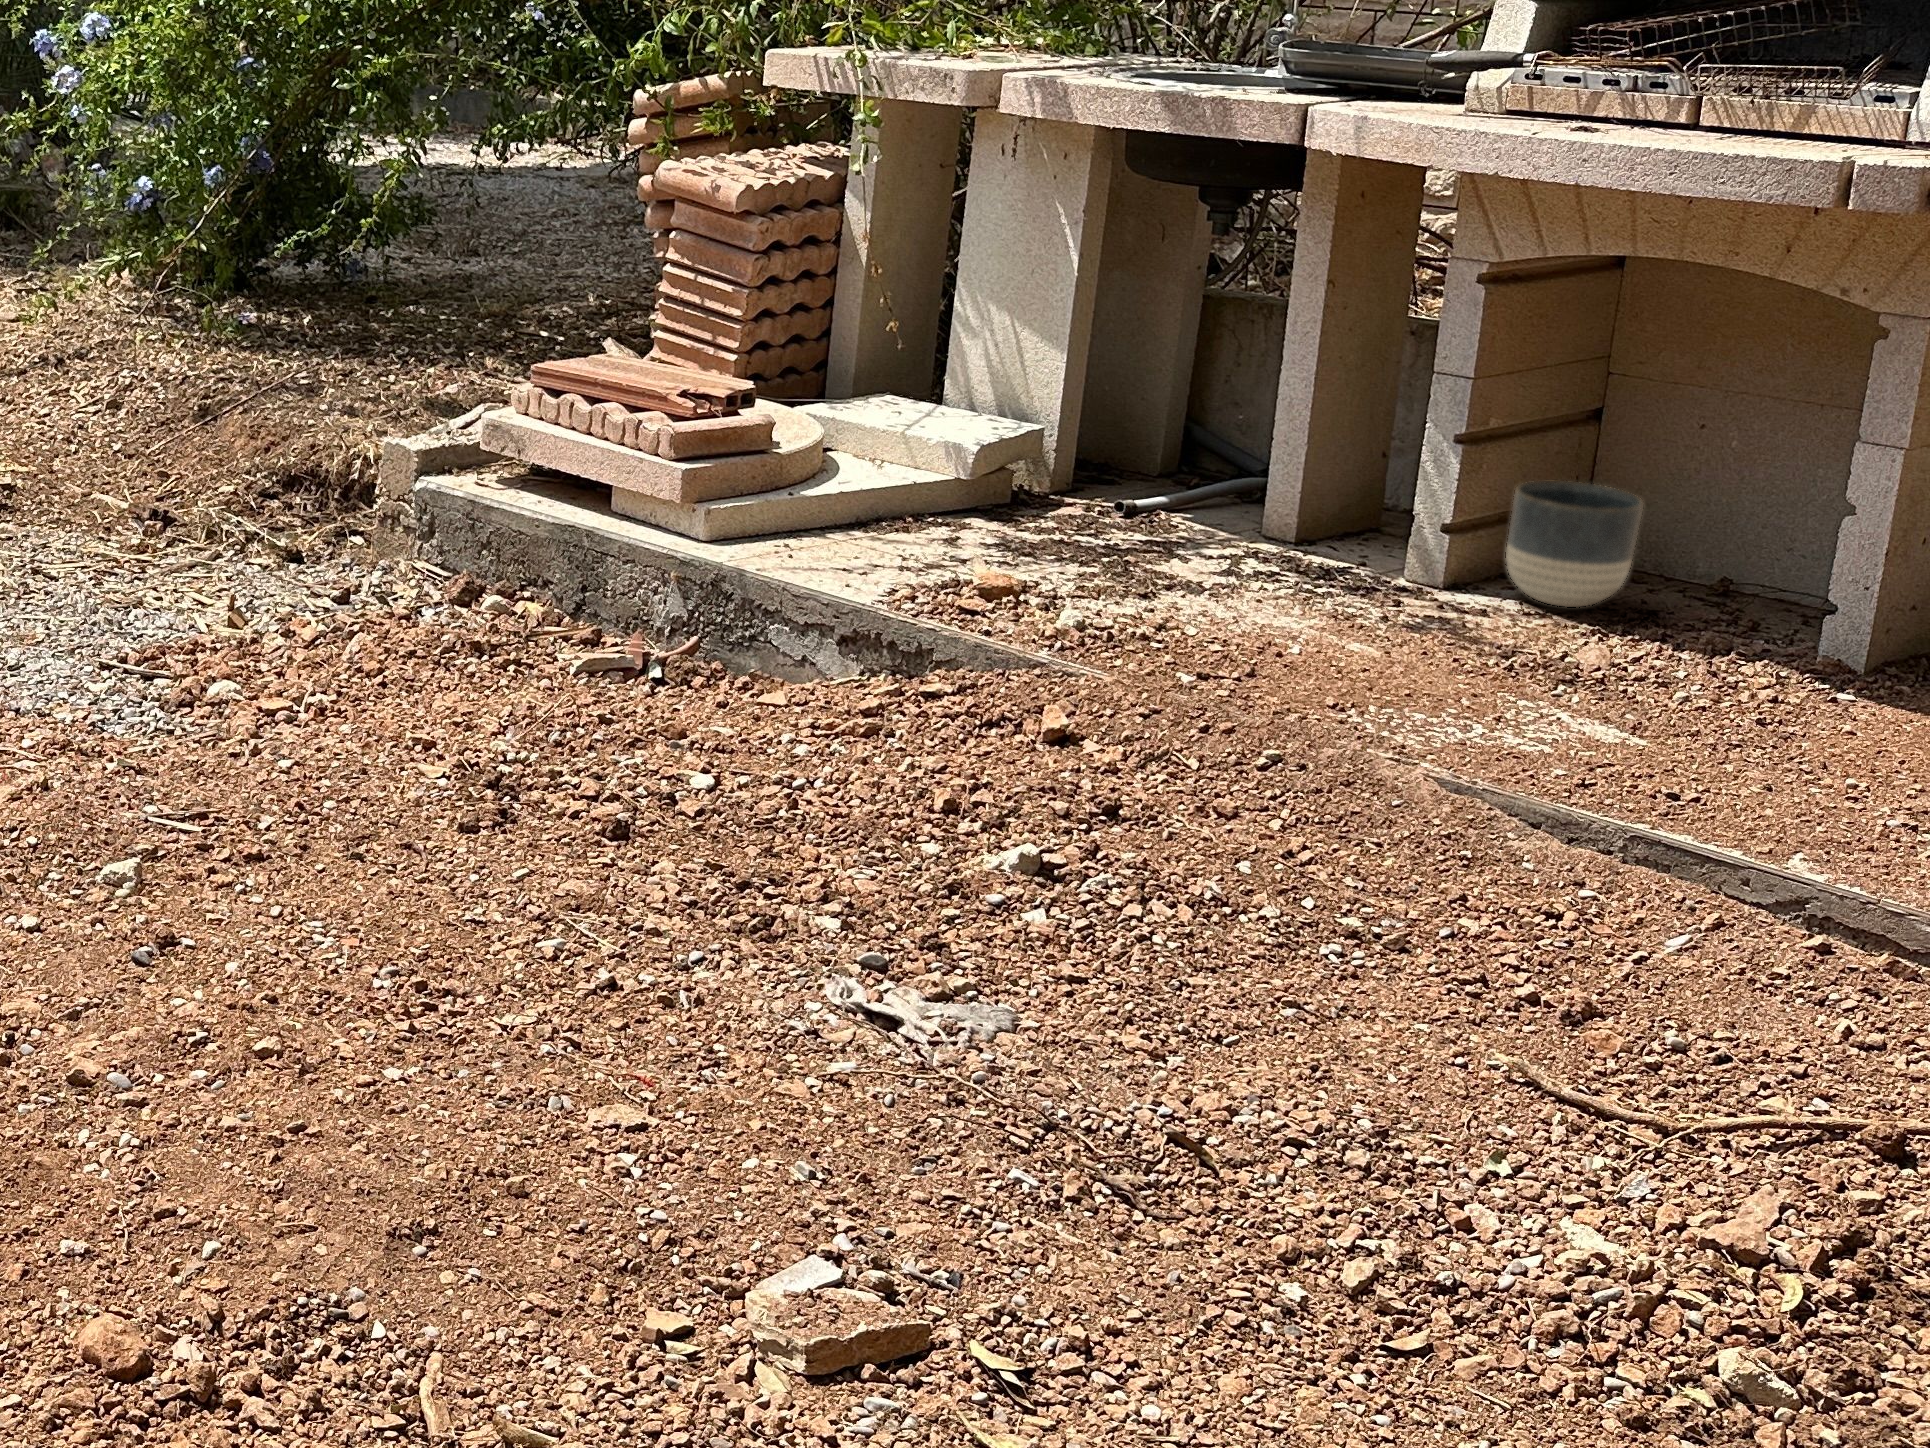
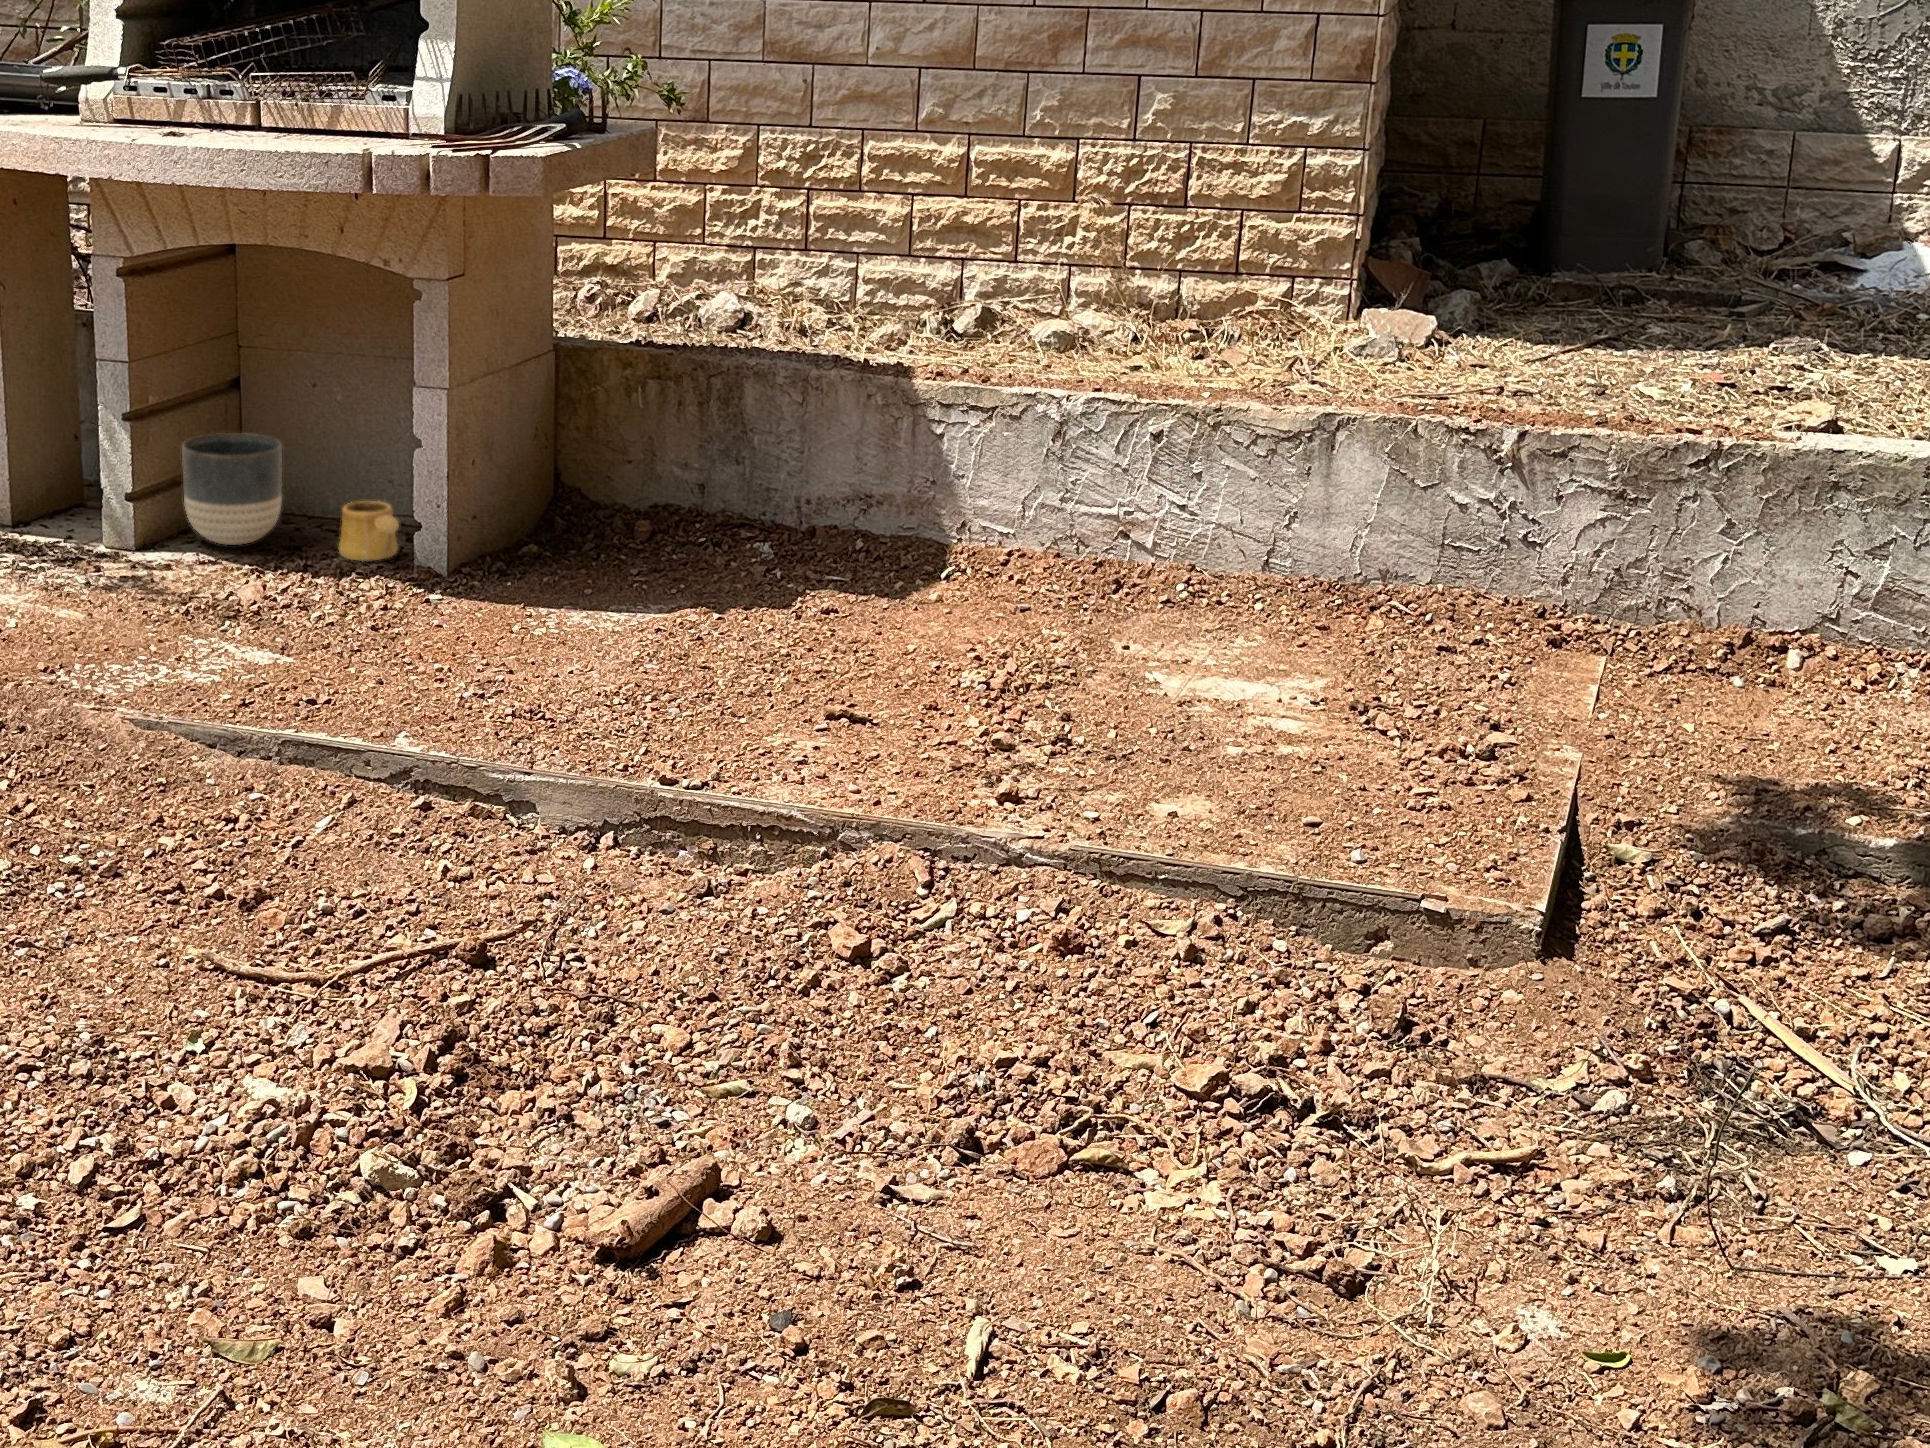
watering can: none [1699,579,1790,649] -> present [339,501,399,561]

